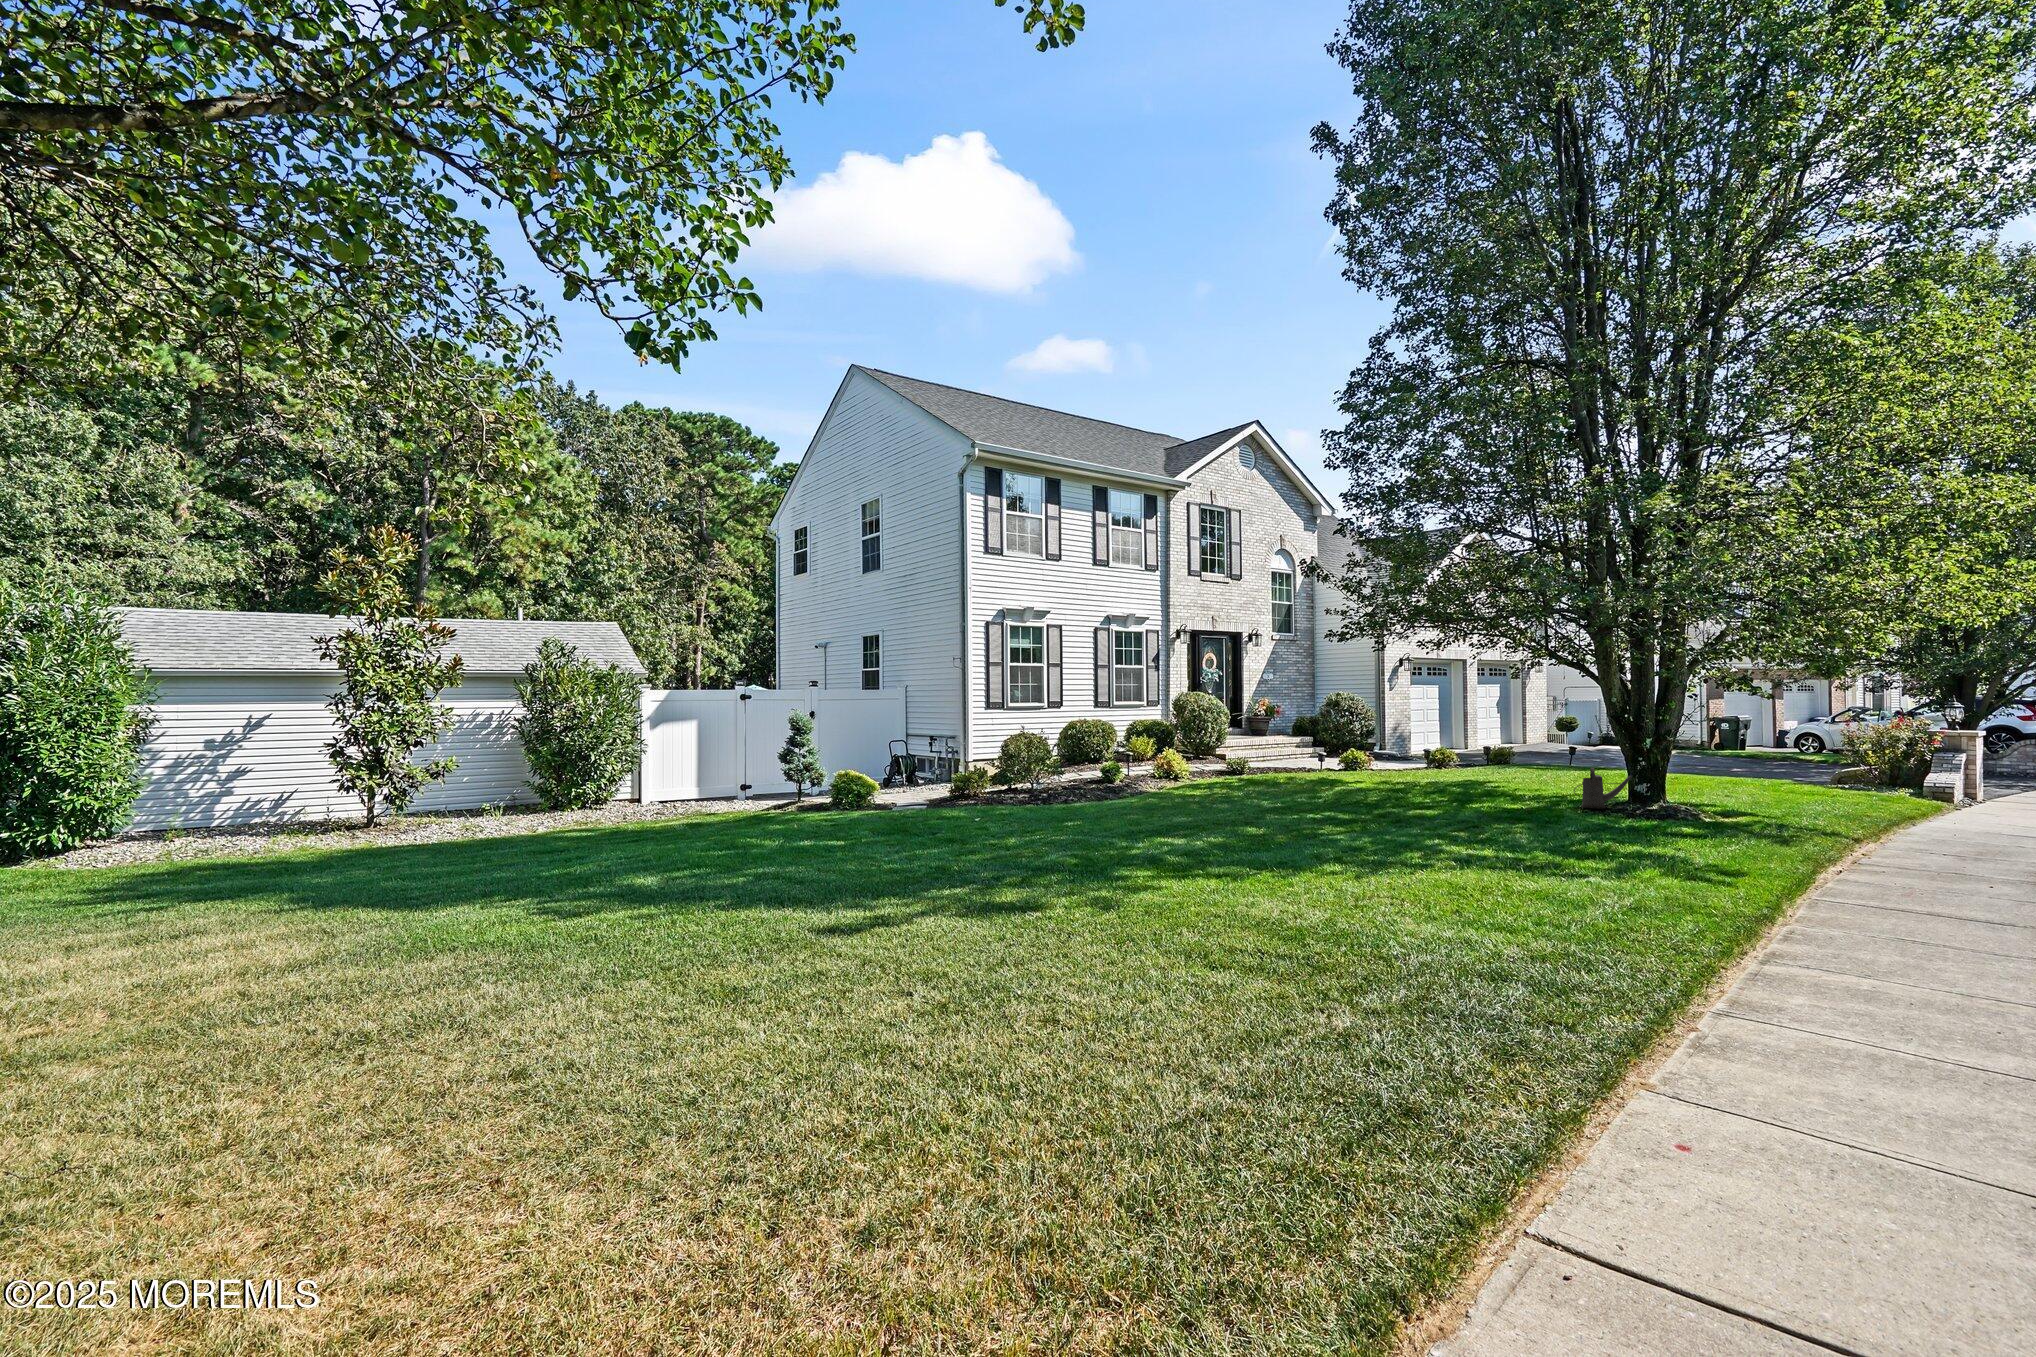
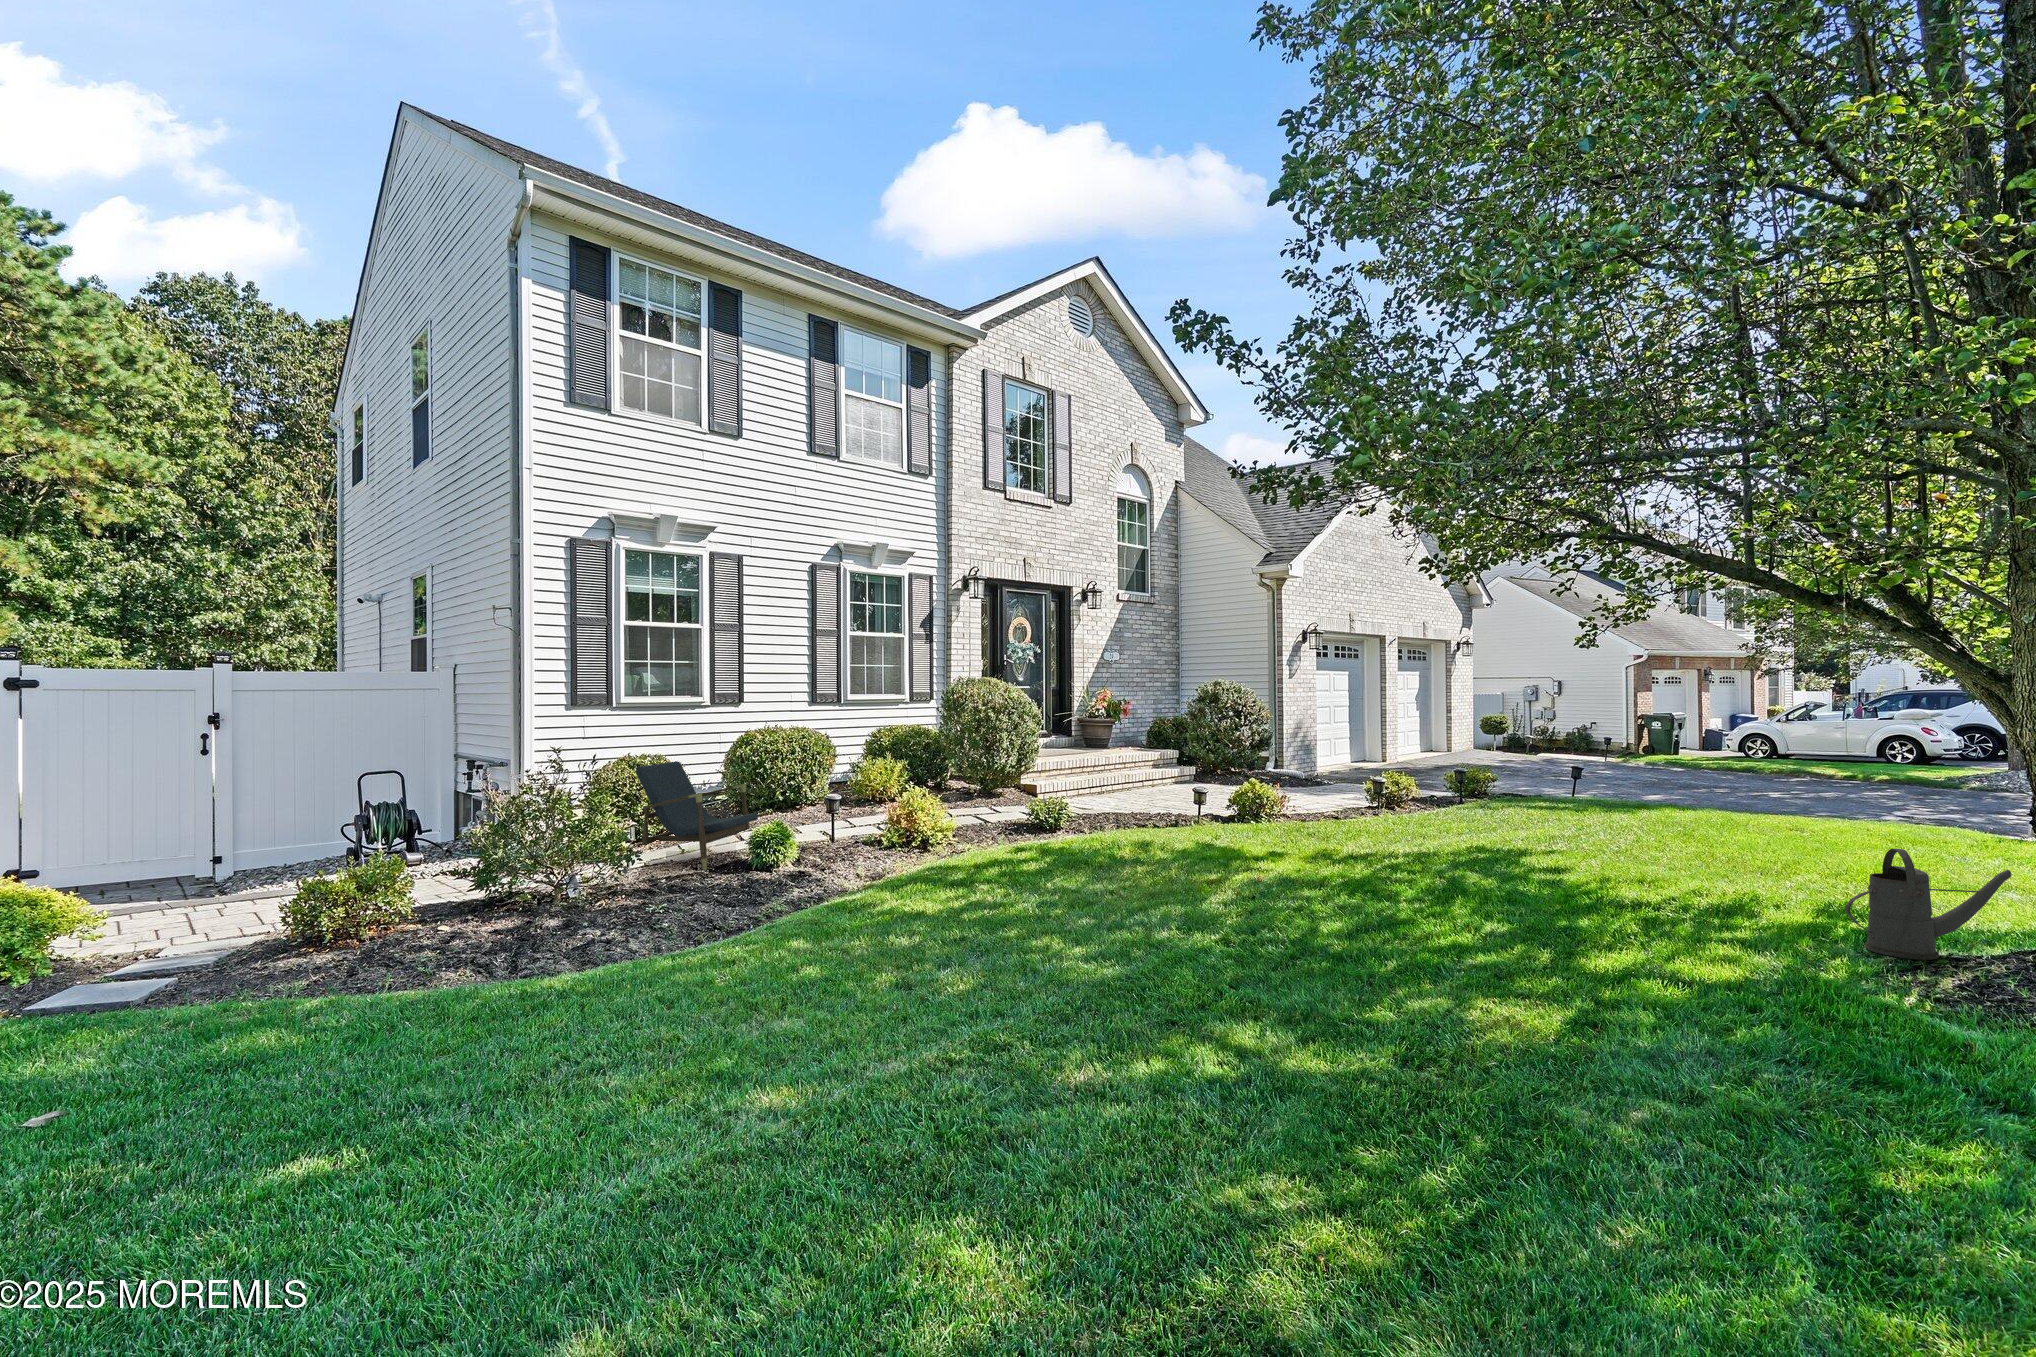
lounge chair: none [1042,736,1096,786] -> present [636,761,758,870]

